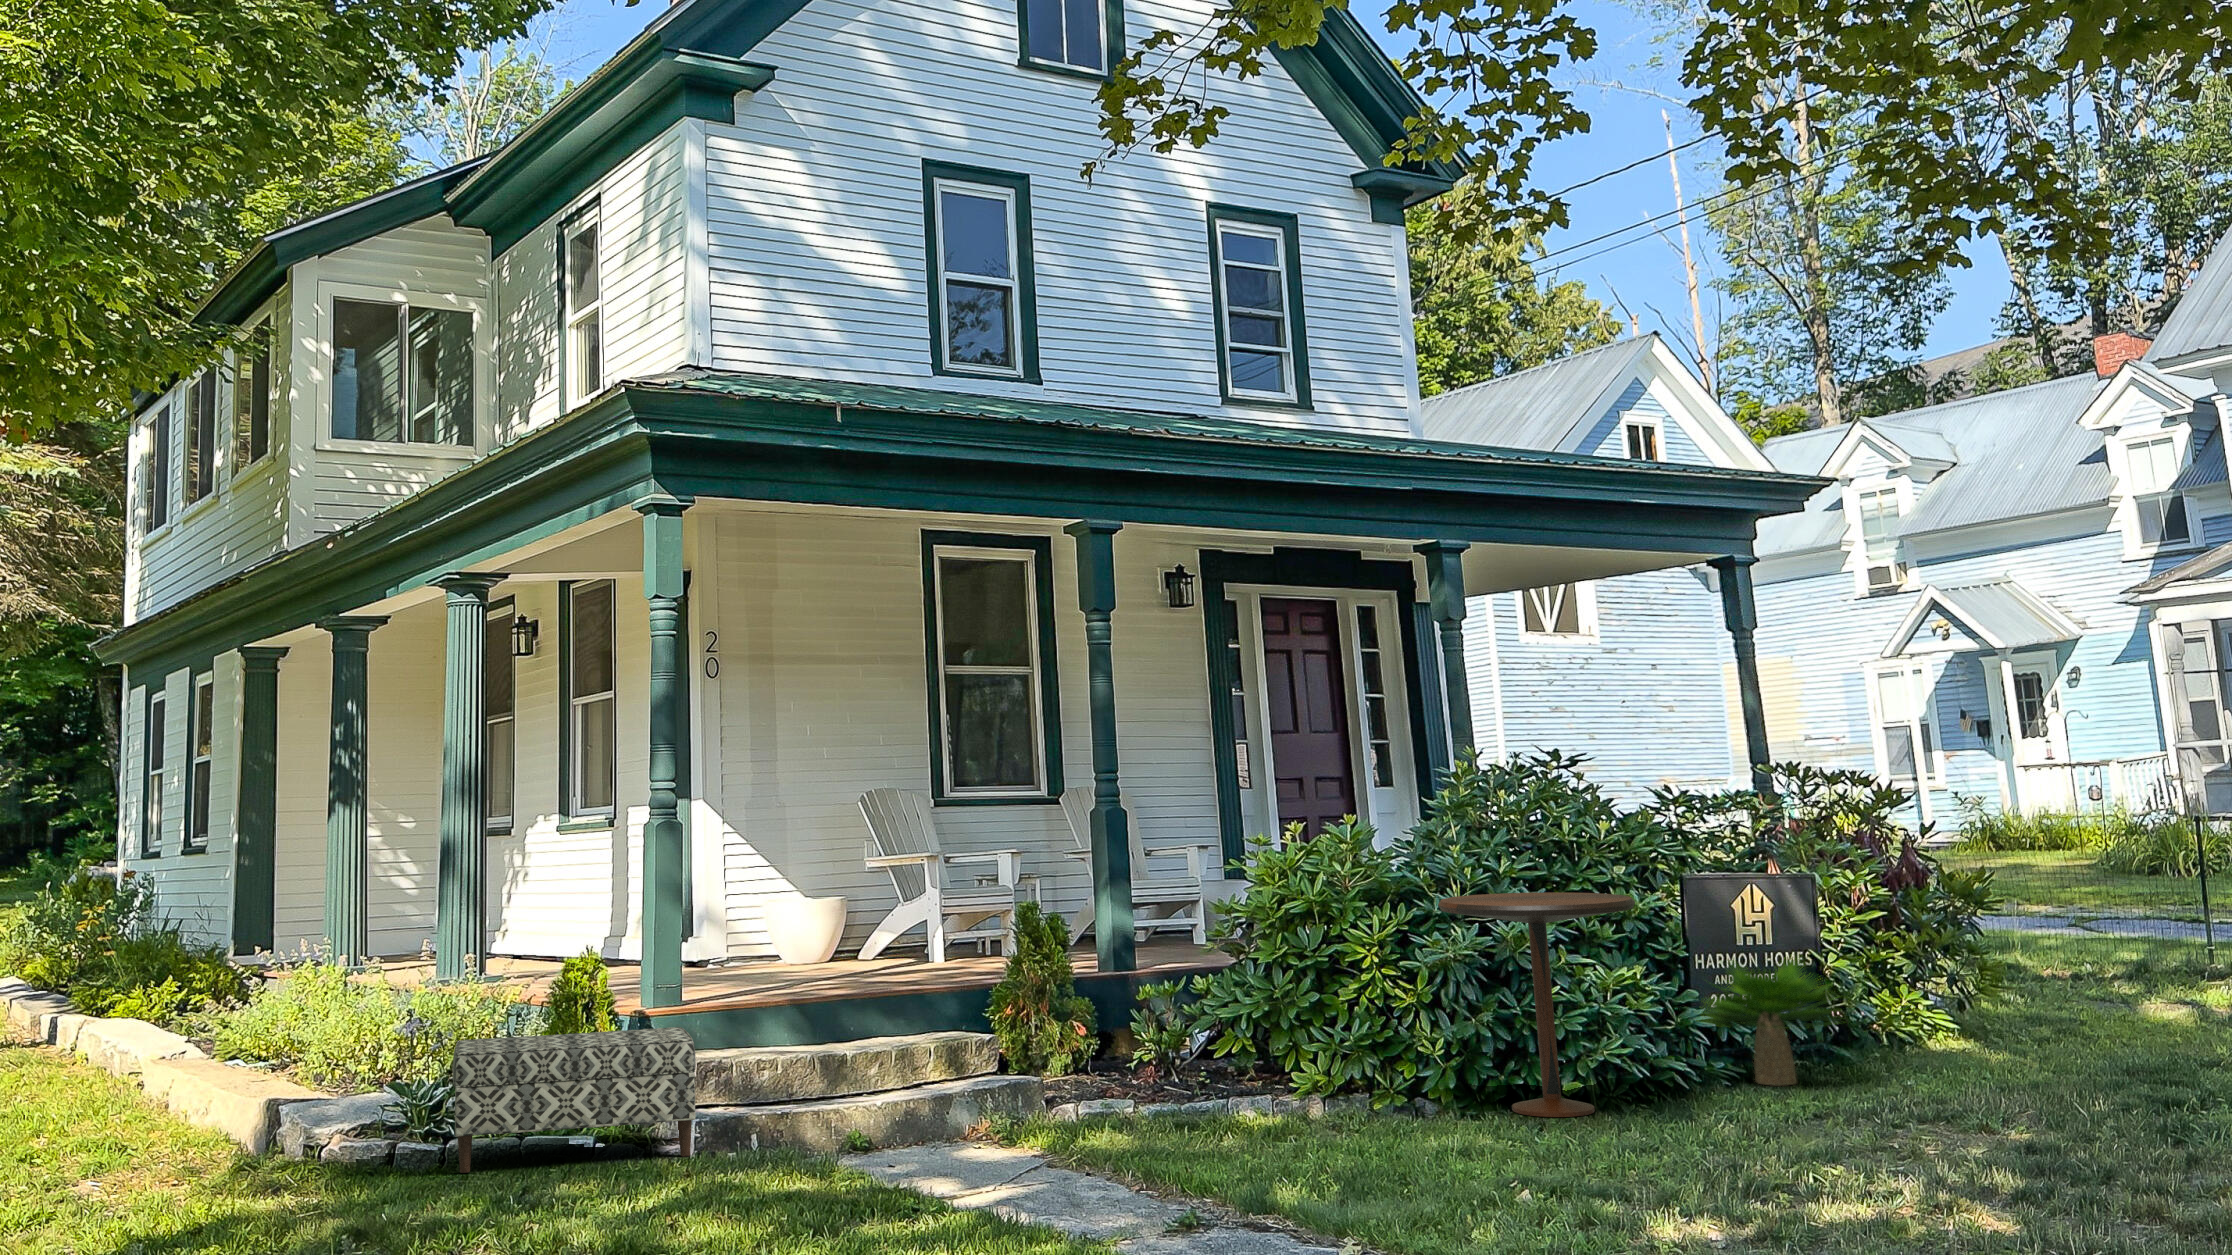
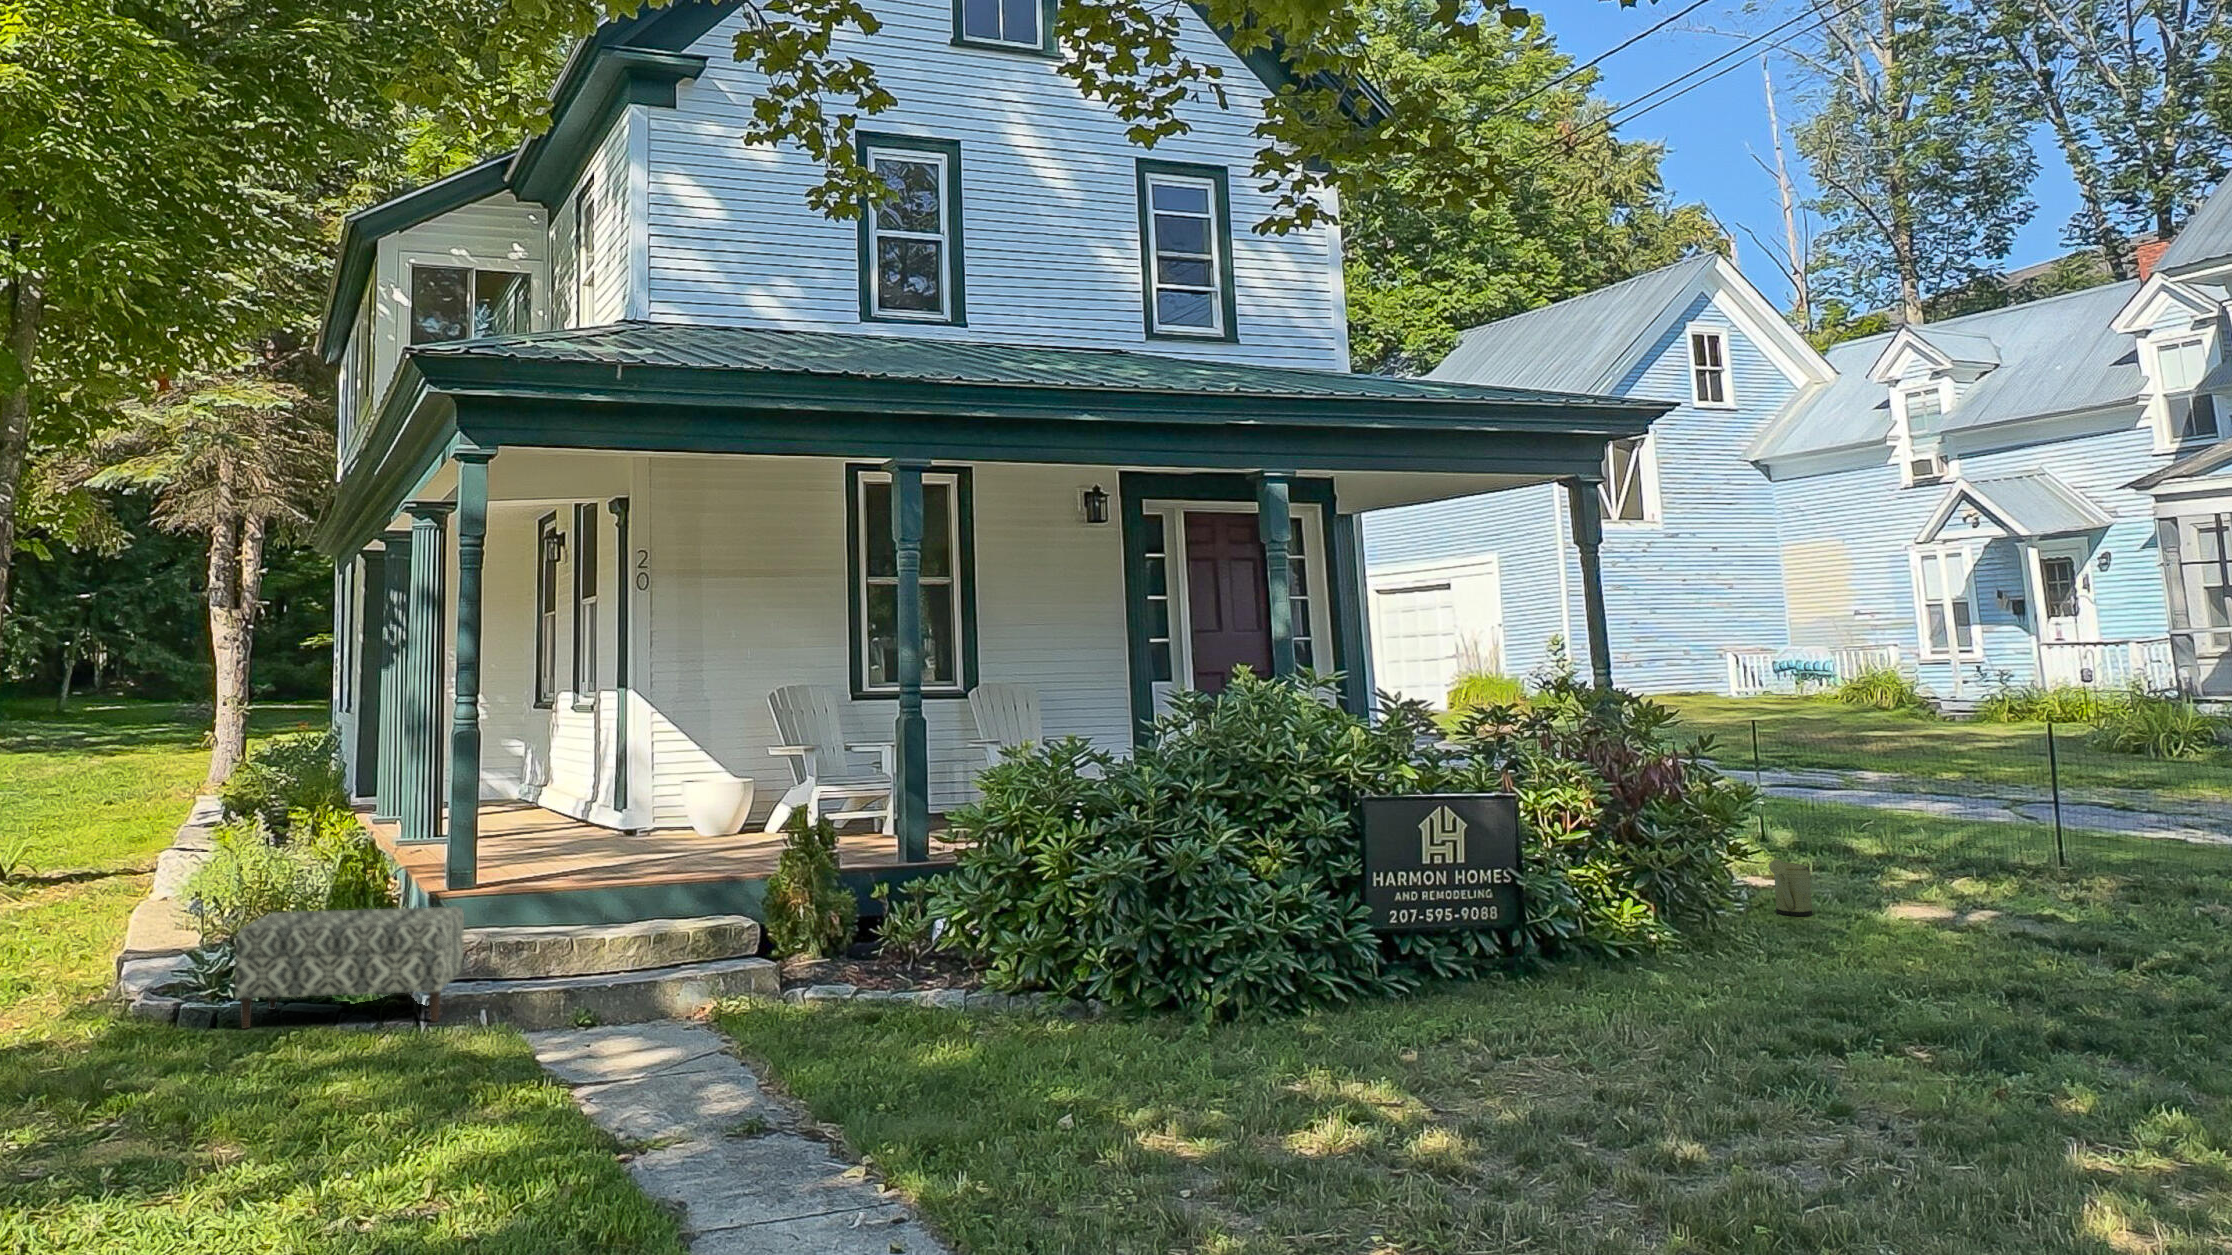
pedestal table: present [1438,892,1635,1117] -> none [1110,812,1286,1025]
watering can: none [2003,937,2047,1008] -> present [1769,849,1812,916]
potted plant: present [1698,959,1838,1085] -> none [1369,873,1516,999]

